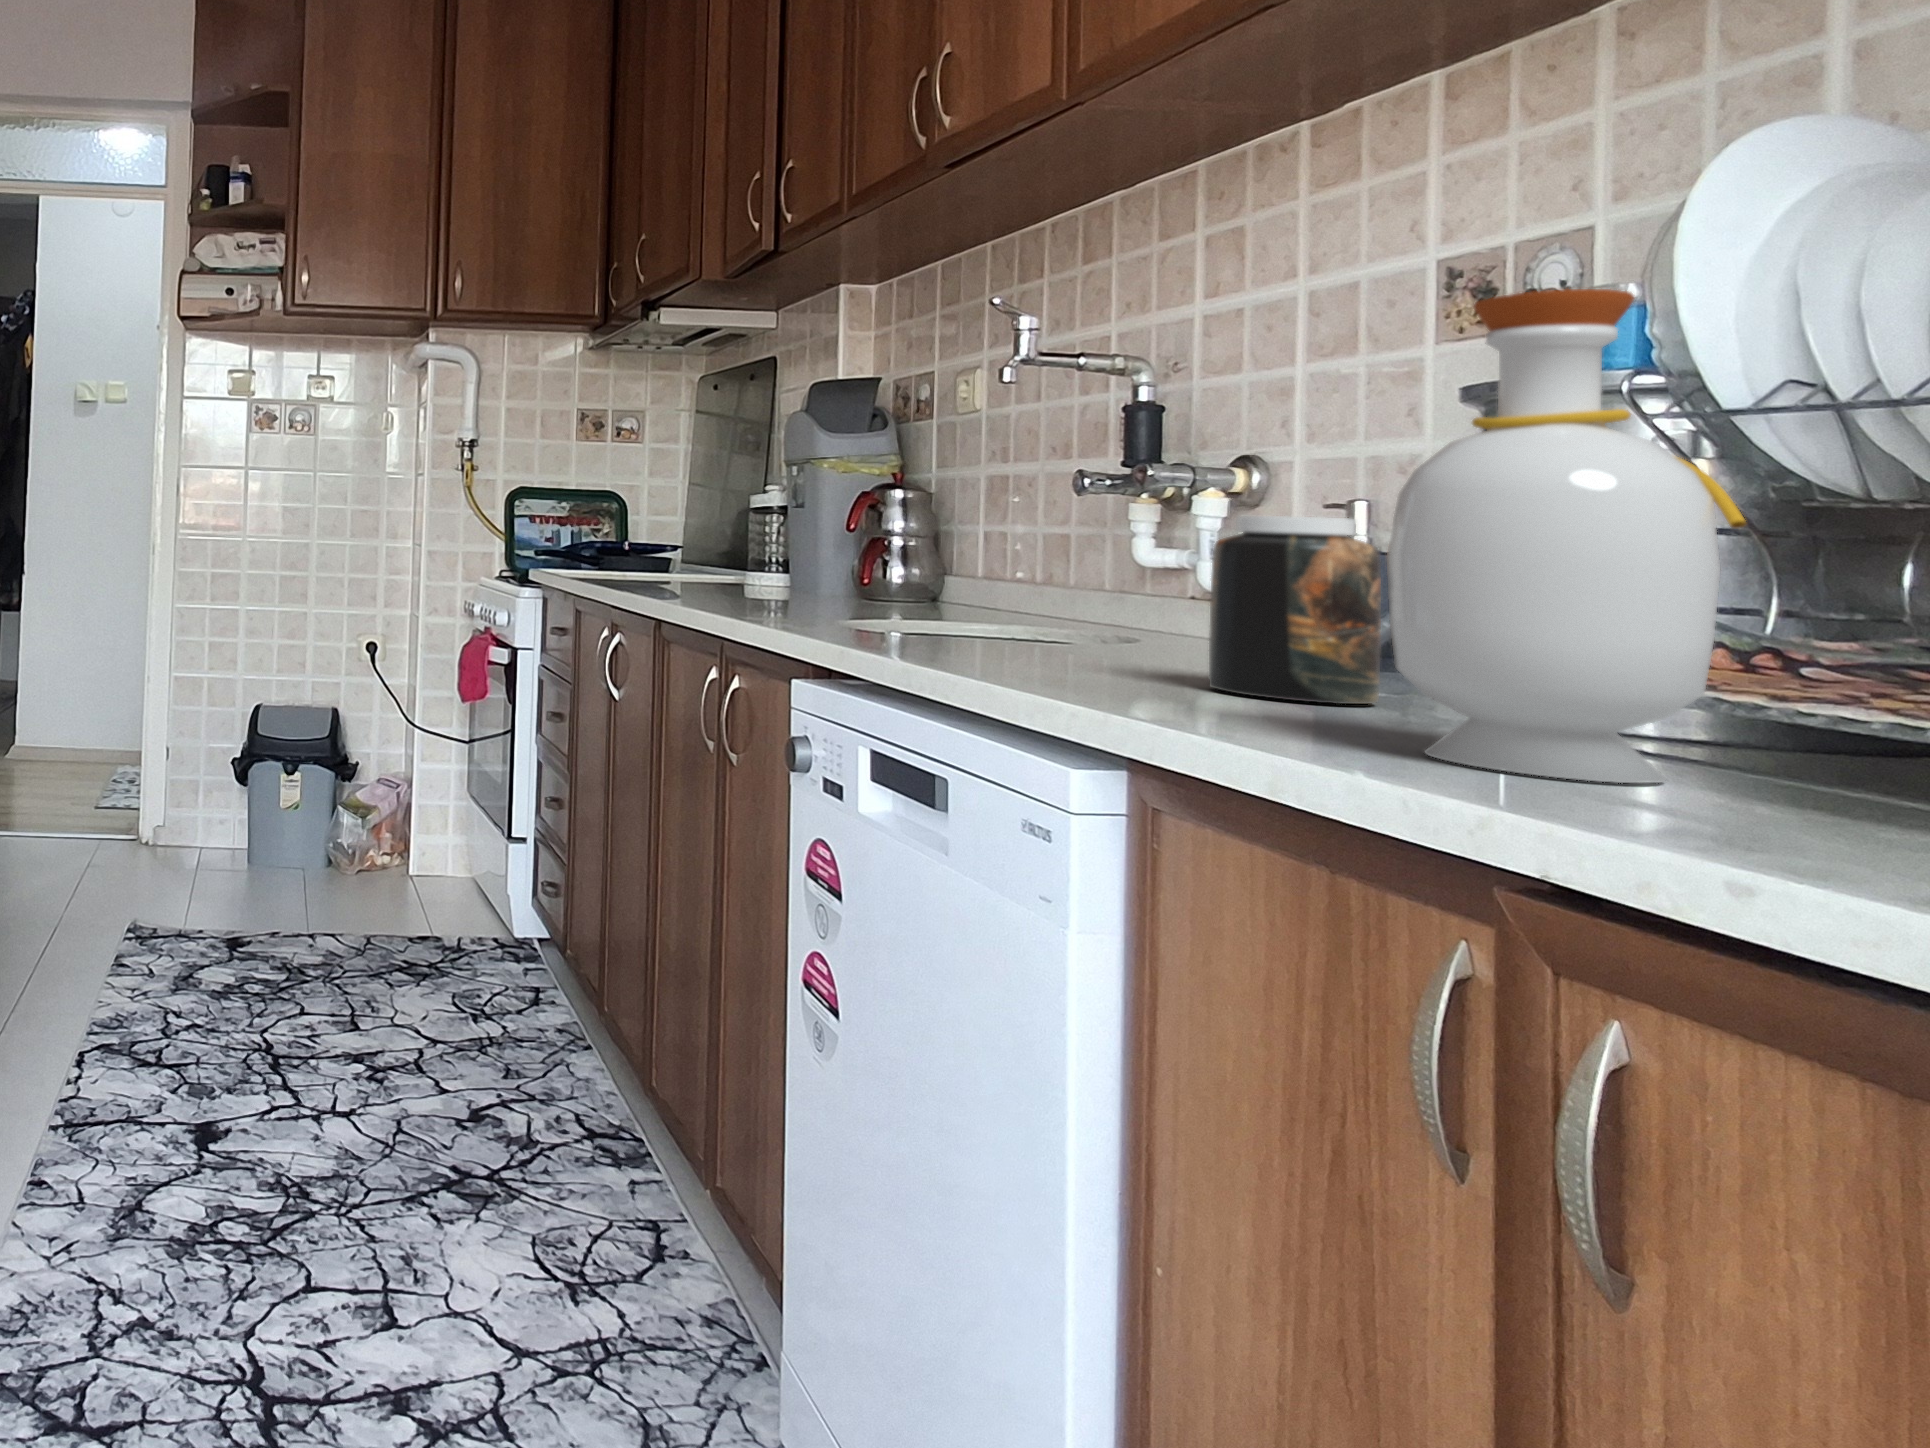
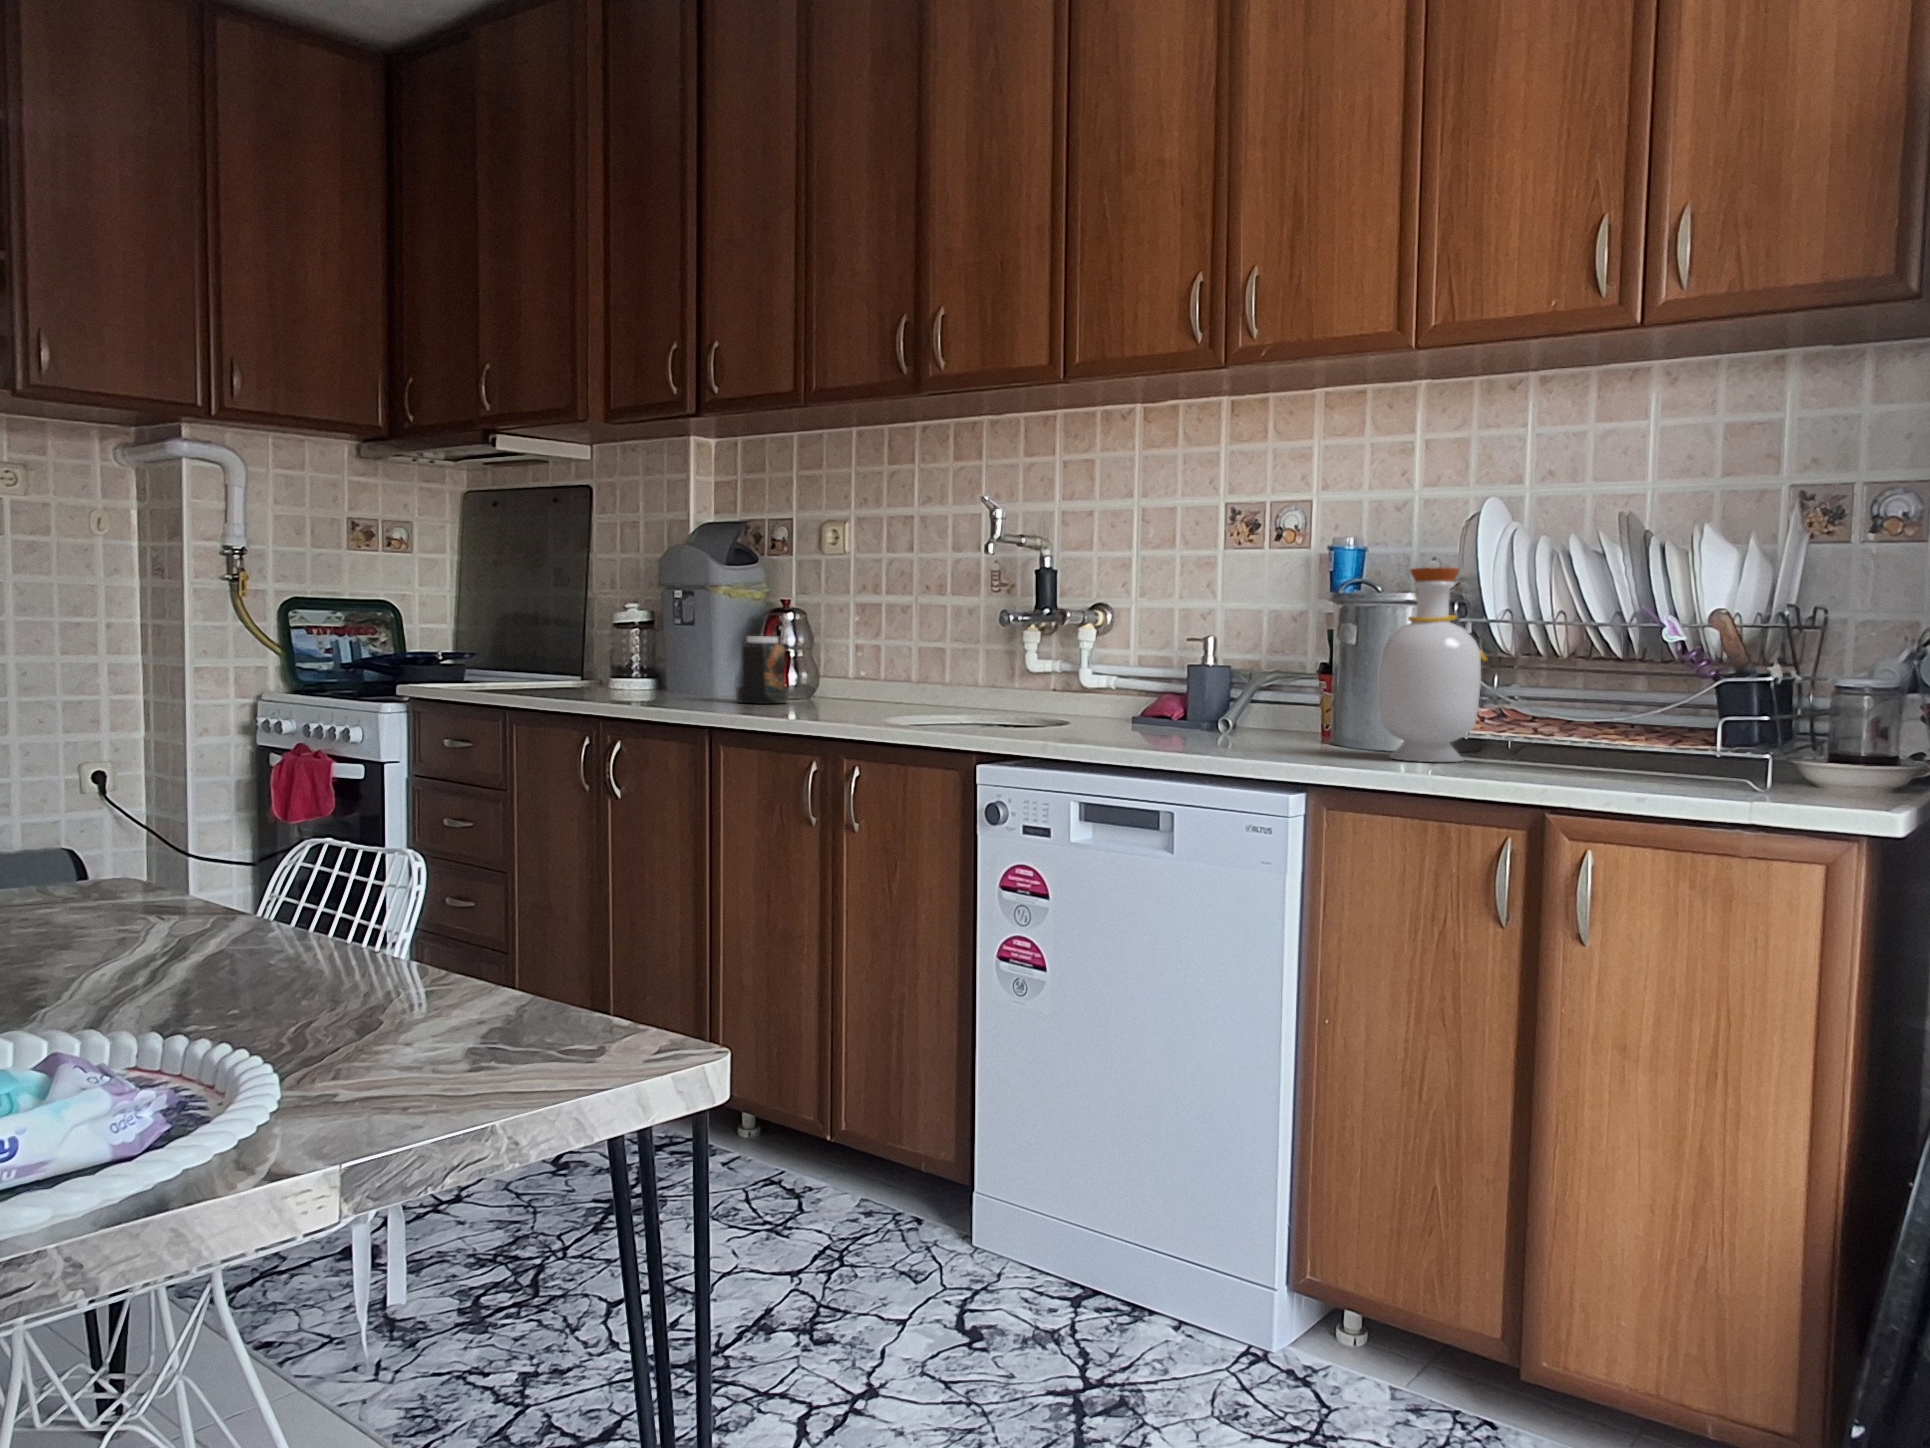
jar: present [1209,516,1381,704] -> present [736,636,789,704]

